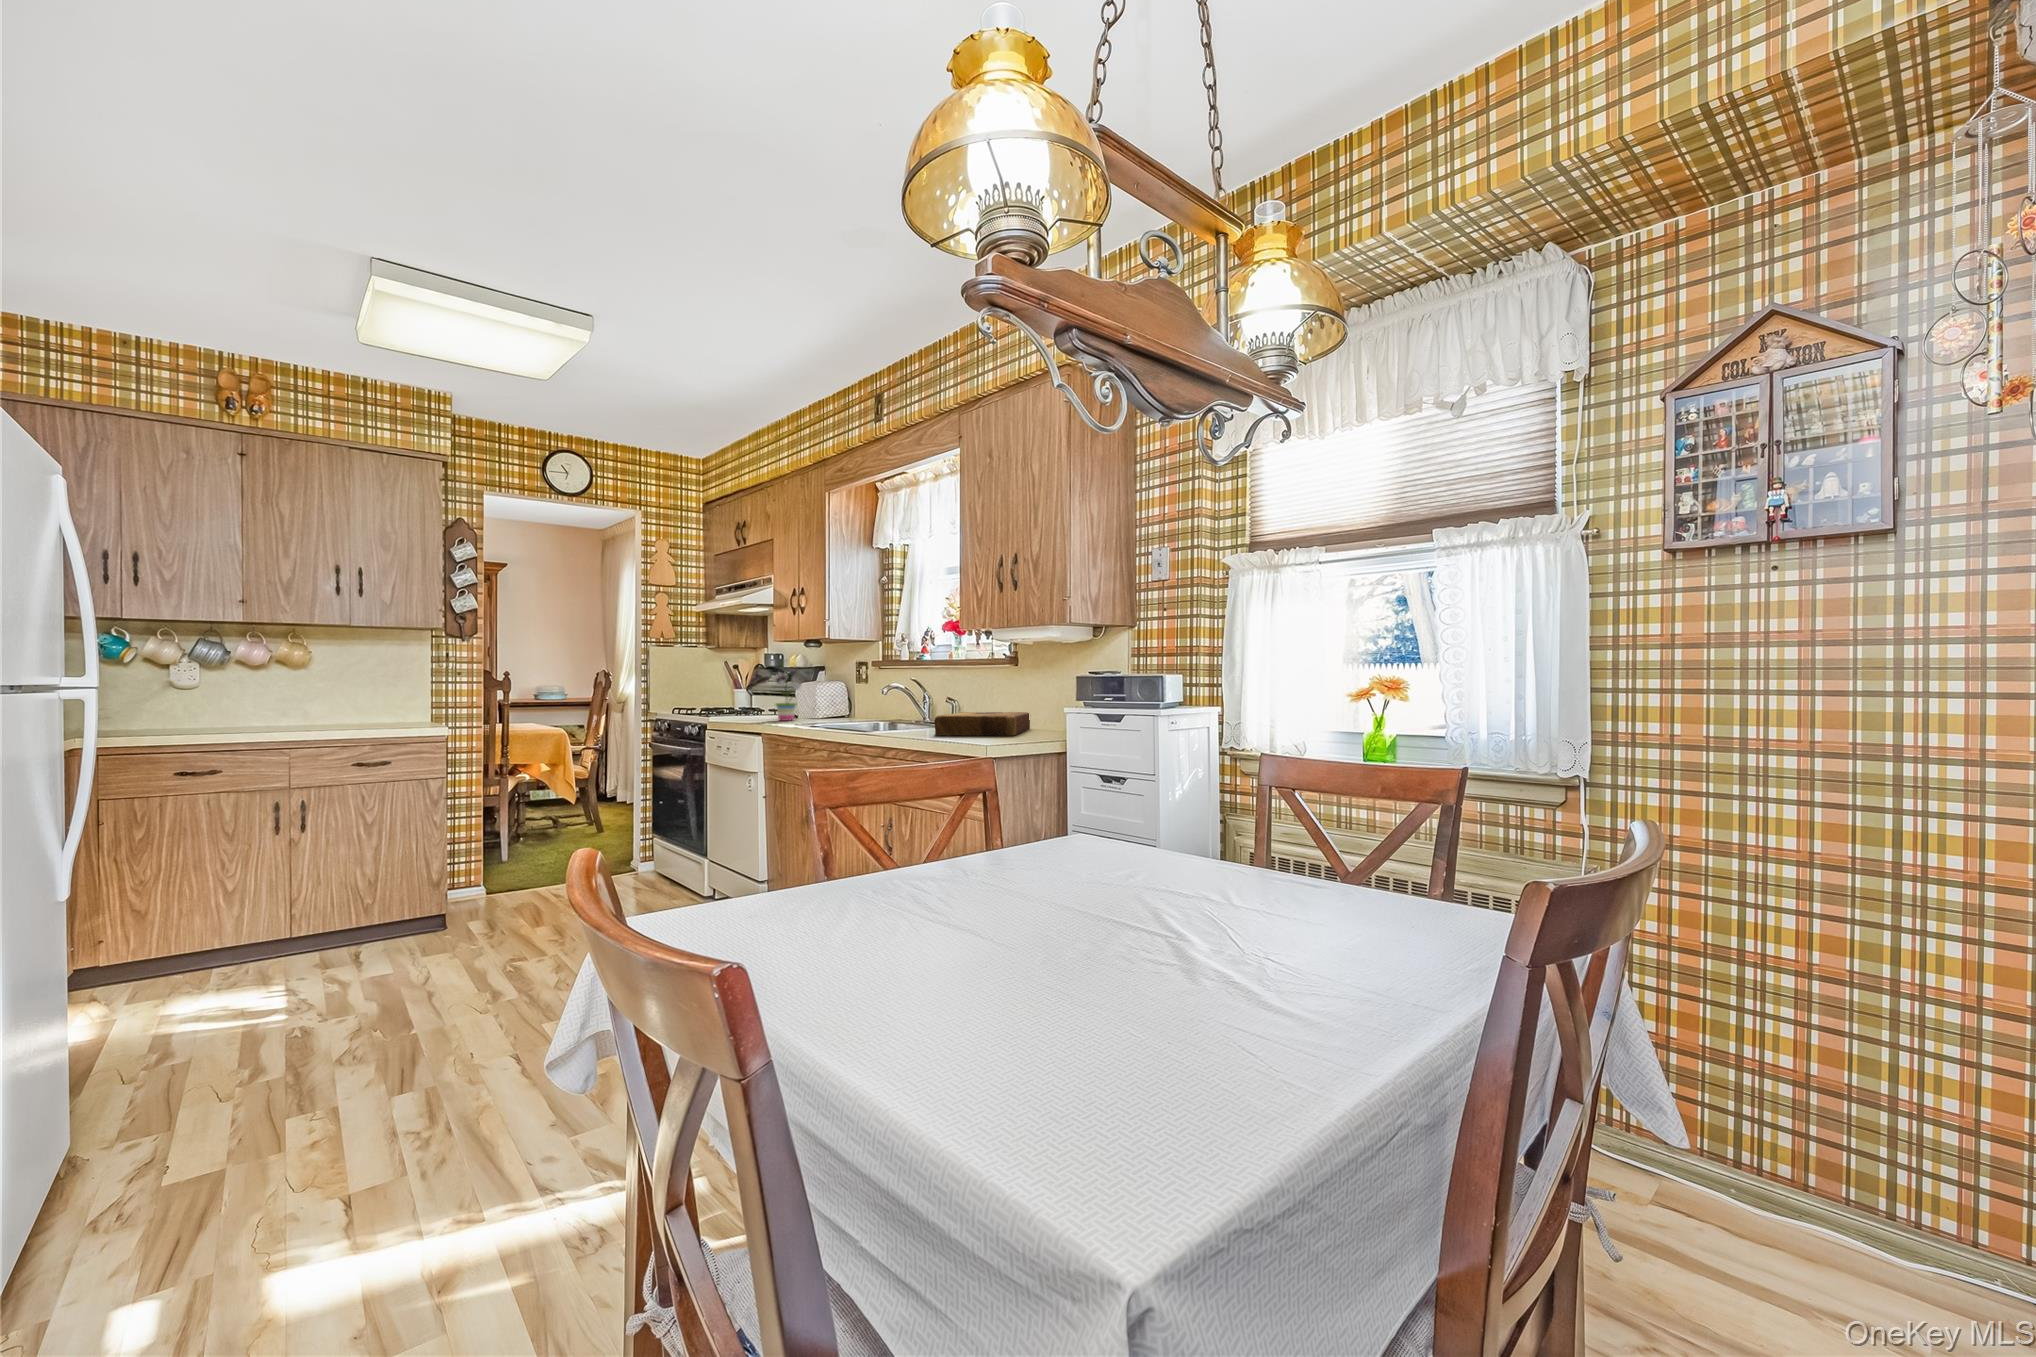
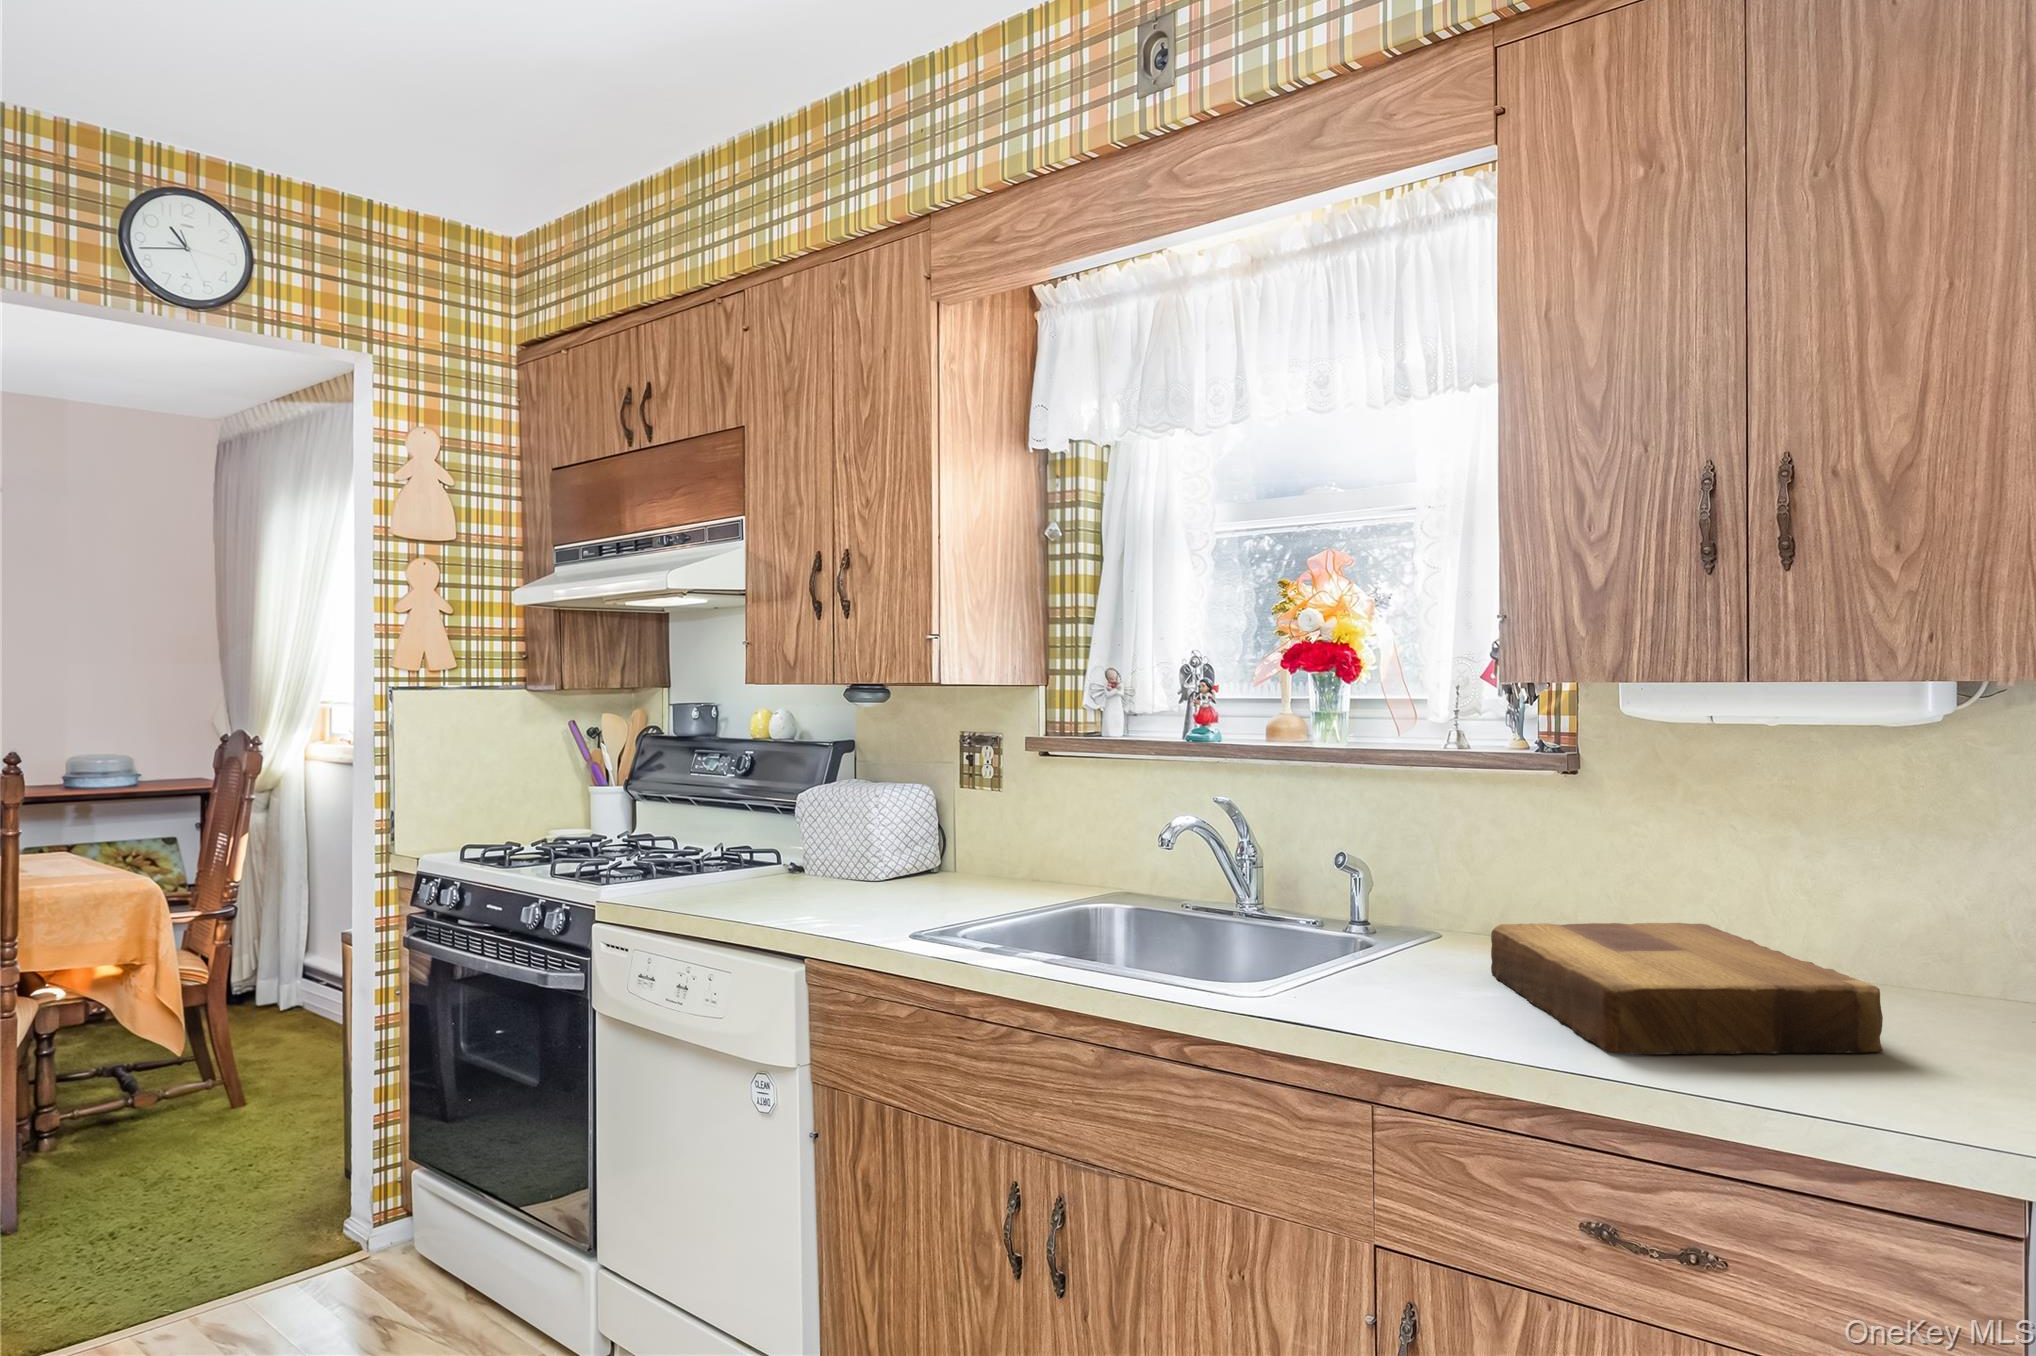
potted plant: present [773,660,802,721] -> none [800,737,884,906]

